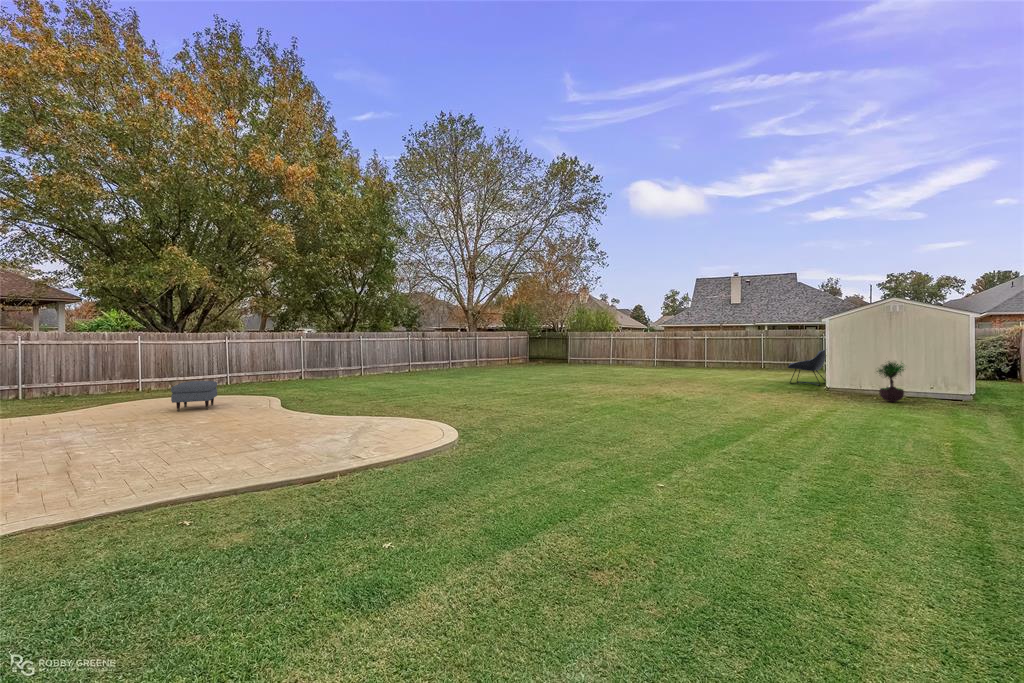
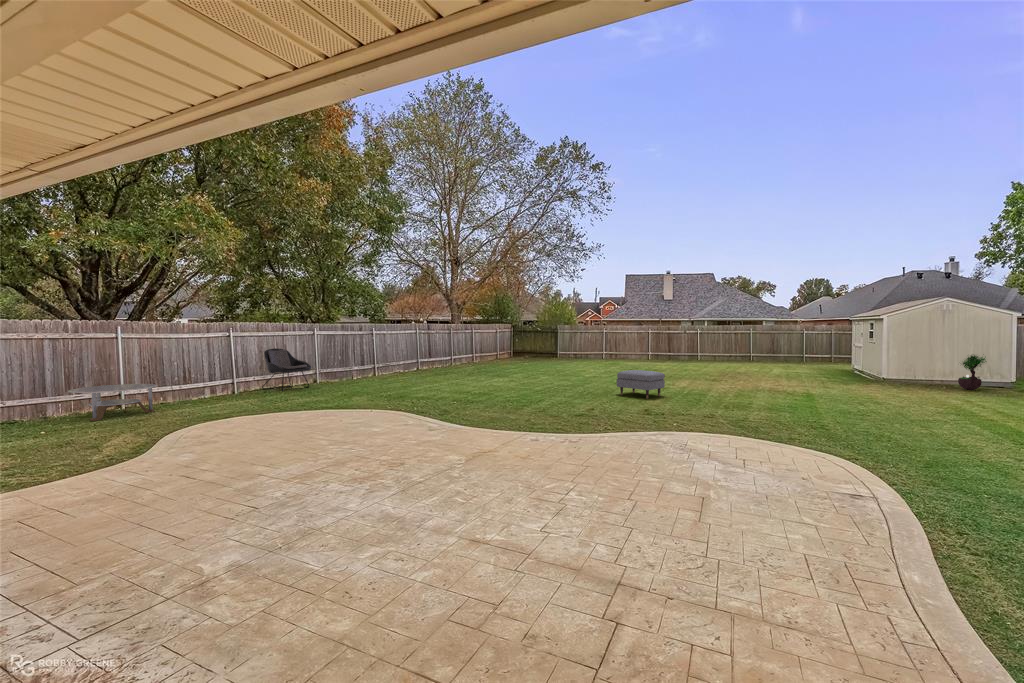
lounge chair: present [788,350,826,386] -> present [262,348,311,391]
round table: none [97,375,154,397] -> present [68,384,157,421]
ottoman: present [171,381,217,412] -> present [616,370,665,399]

